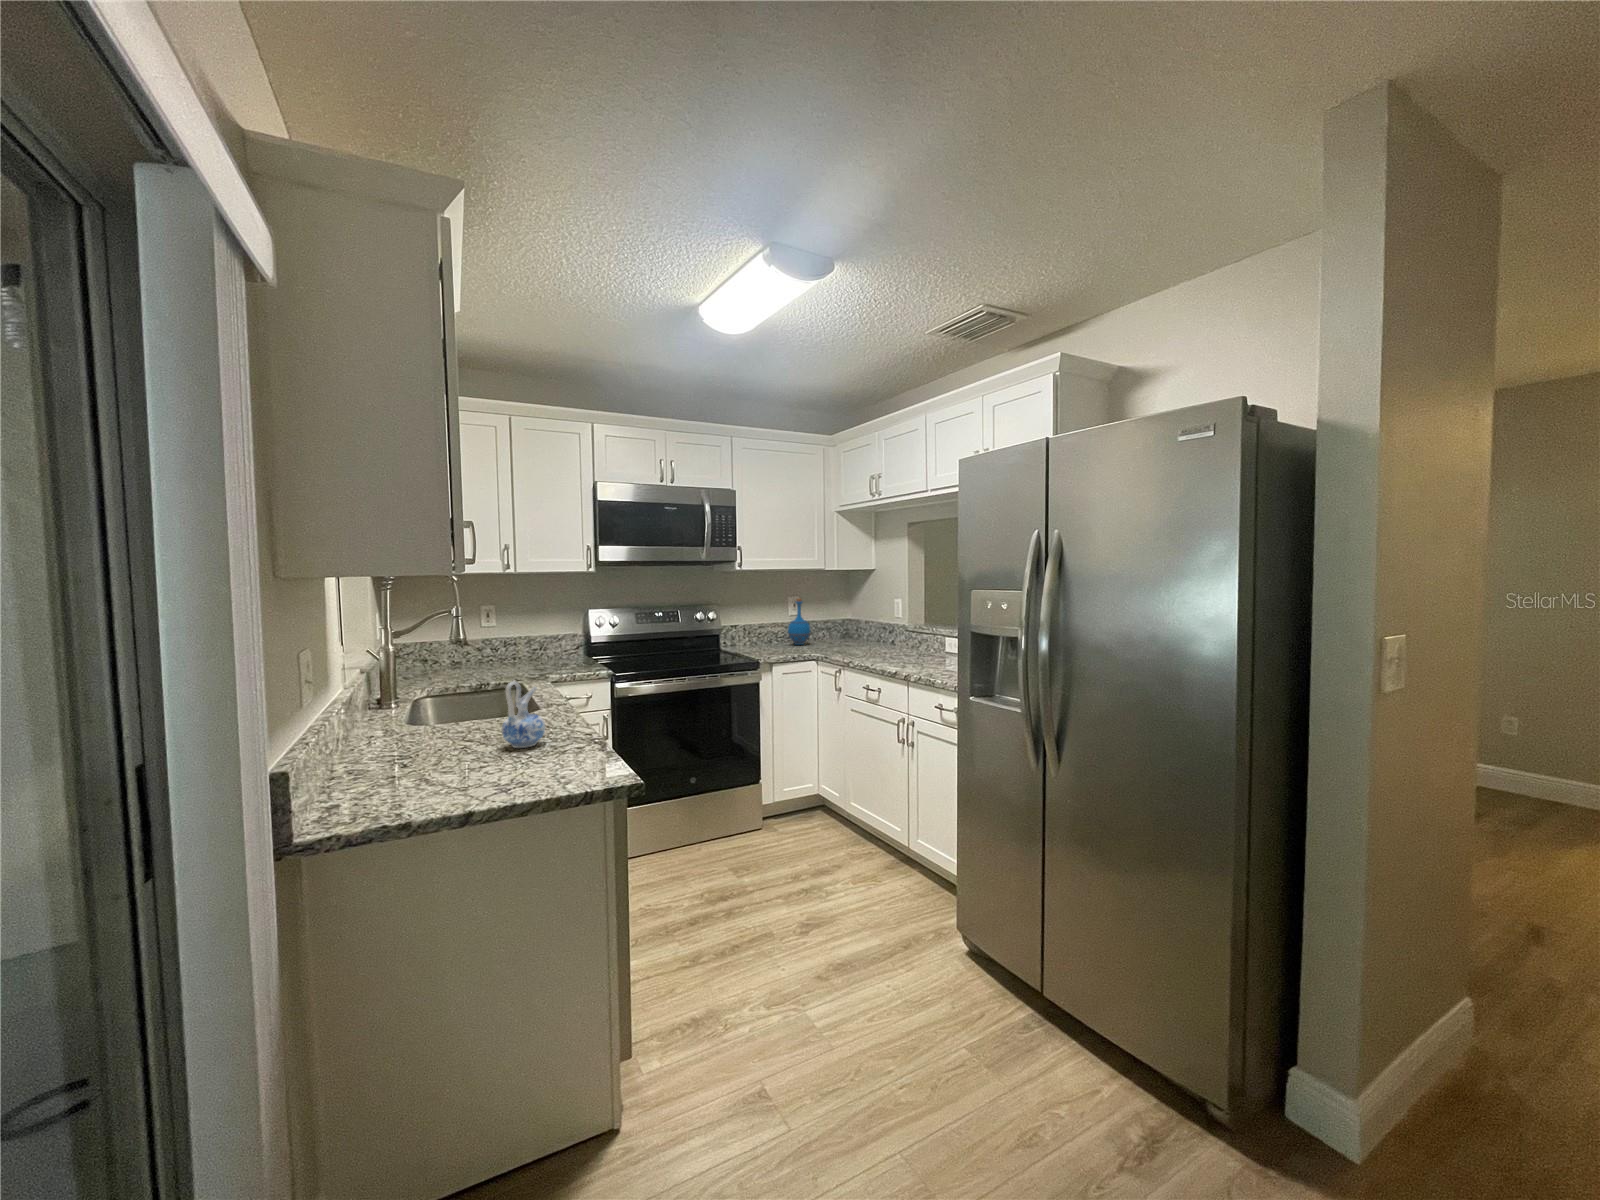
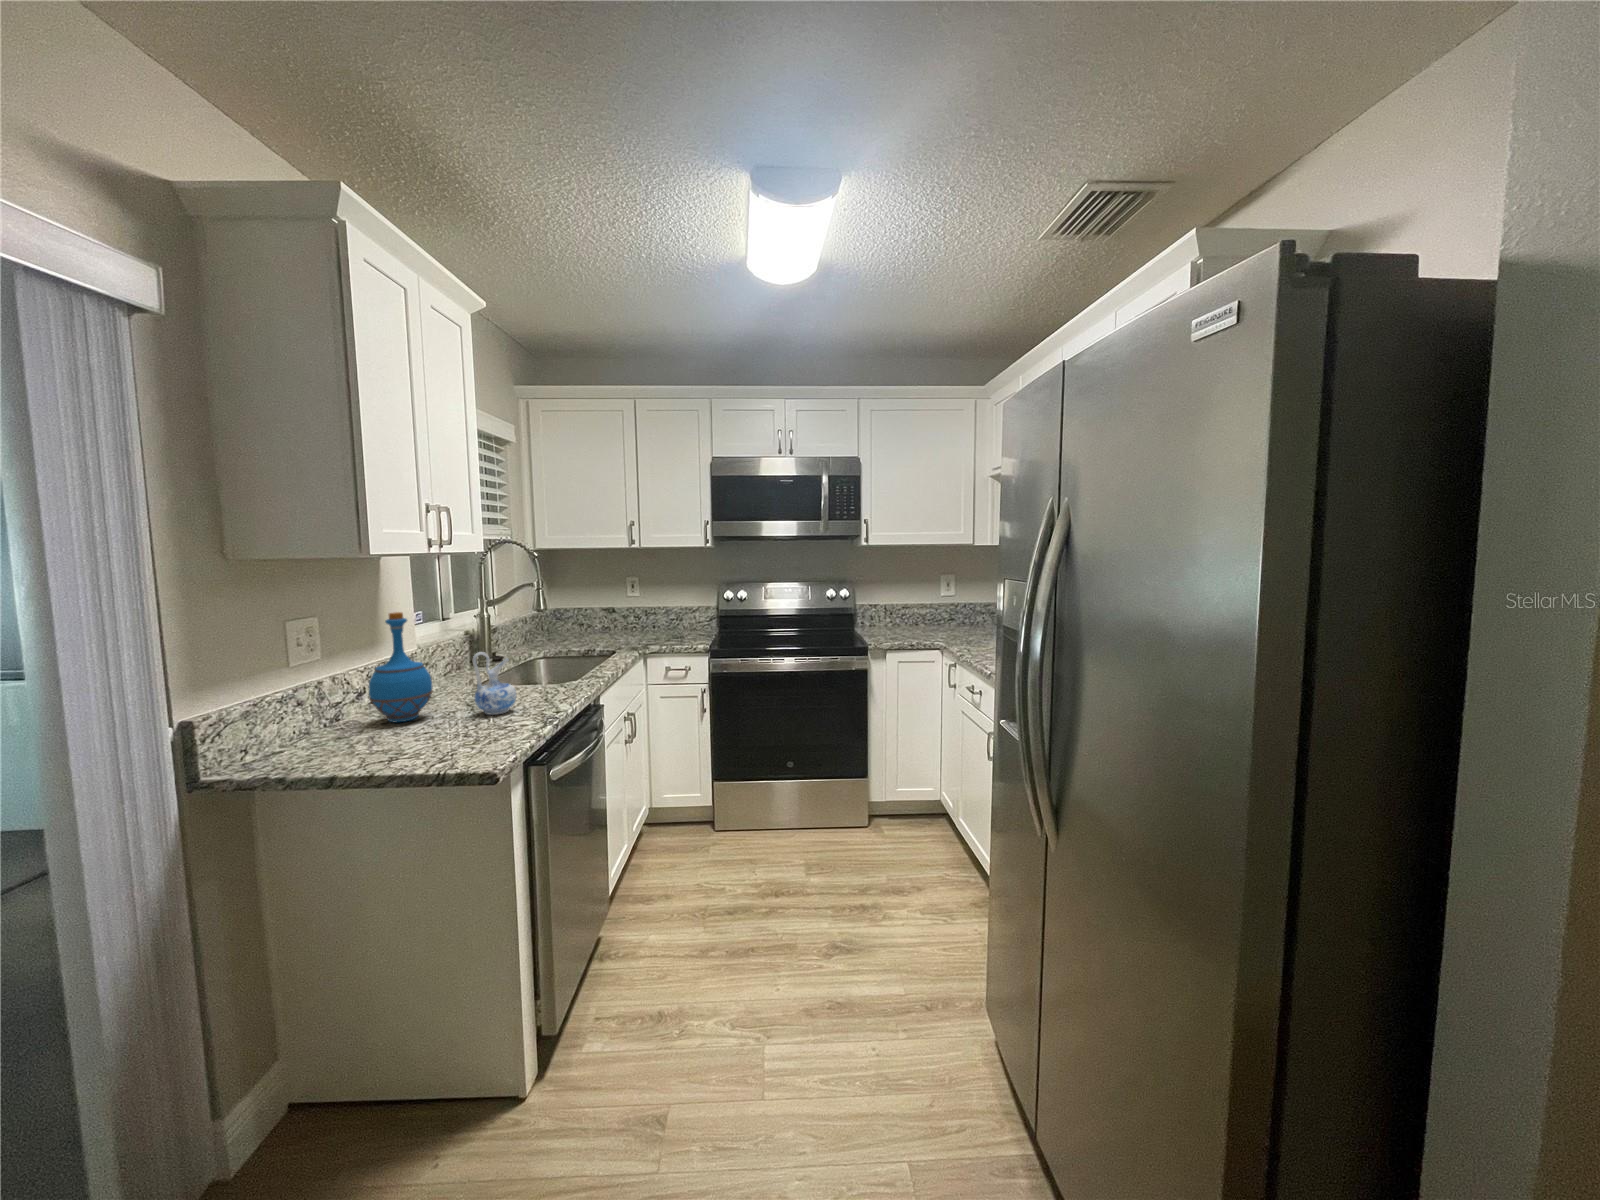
bottle: present [788,599,810,645] -> present [369,612,433,722]

